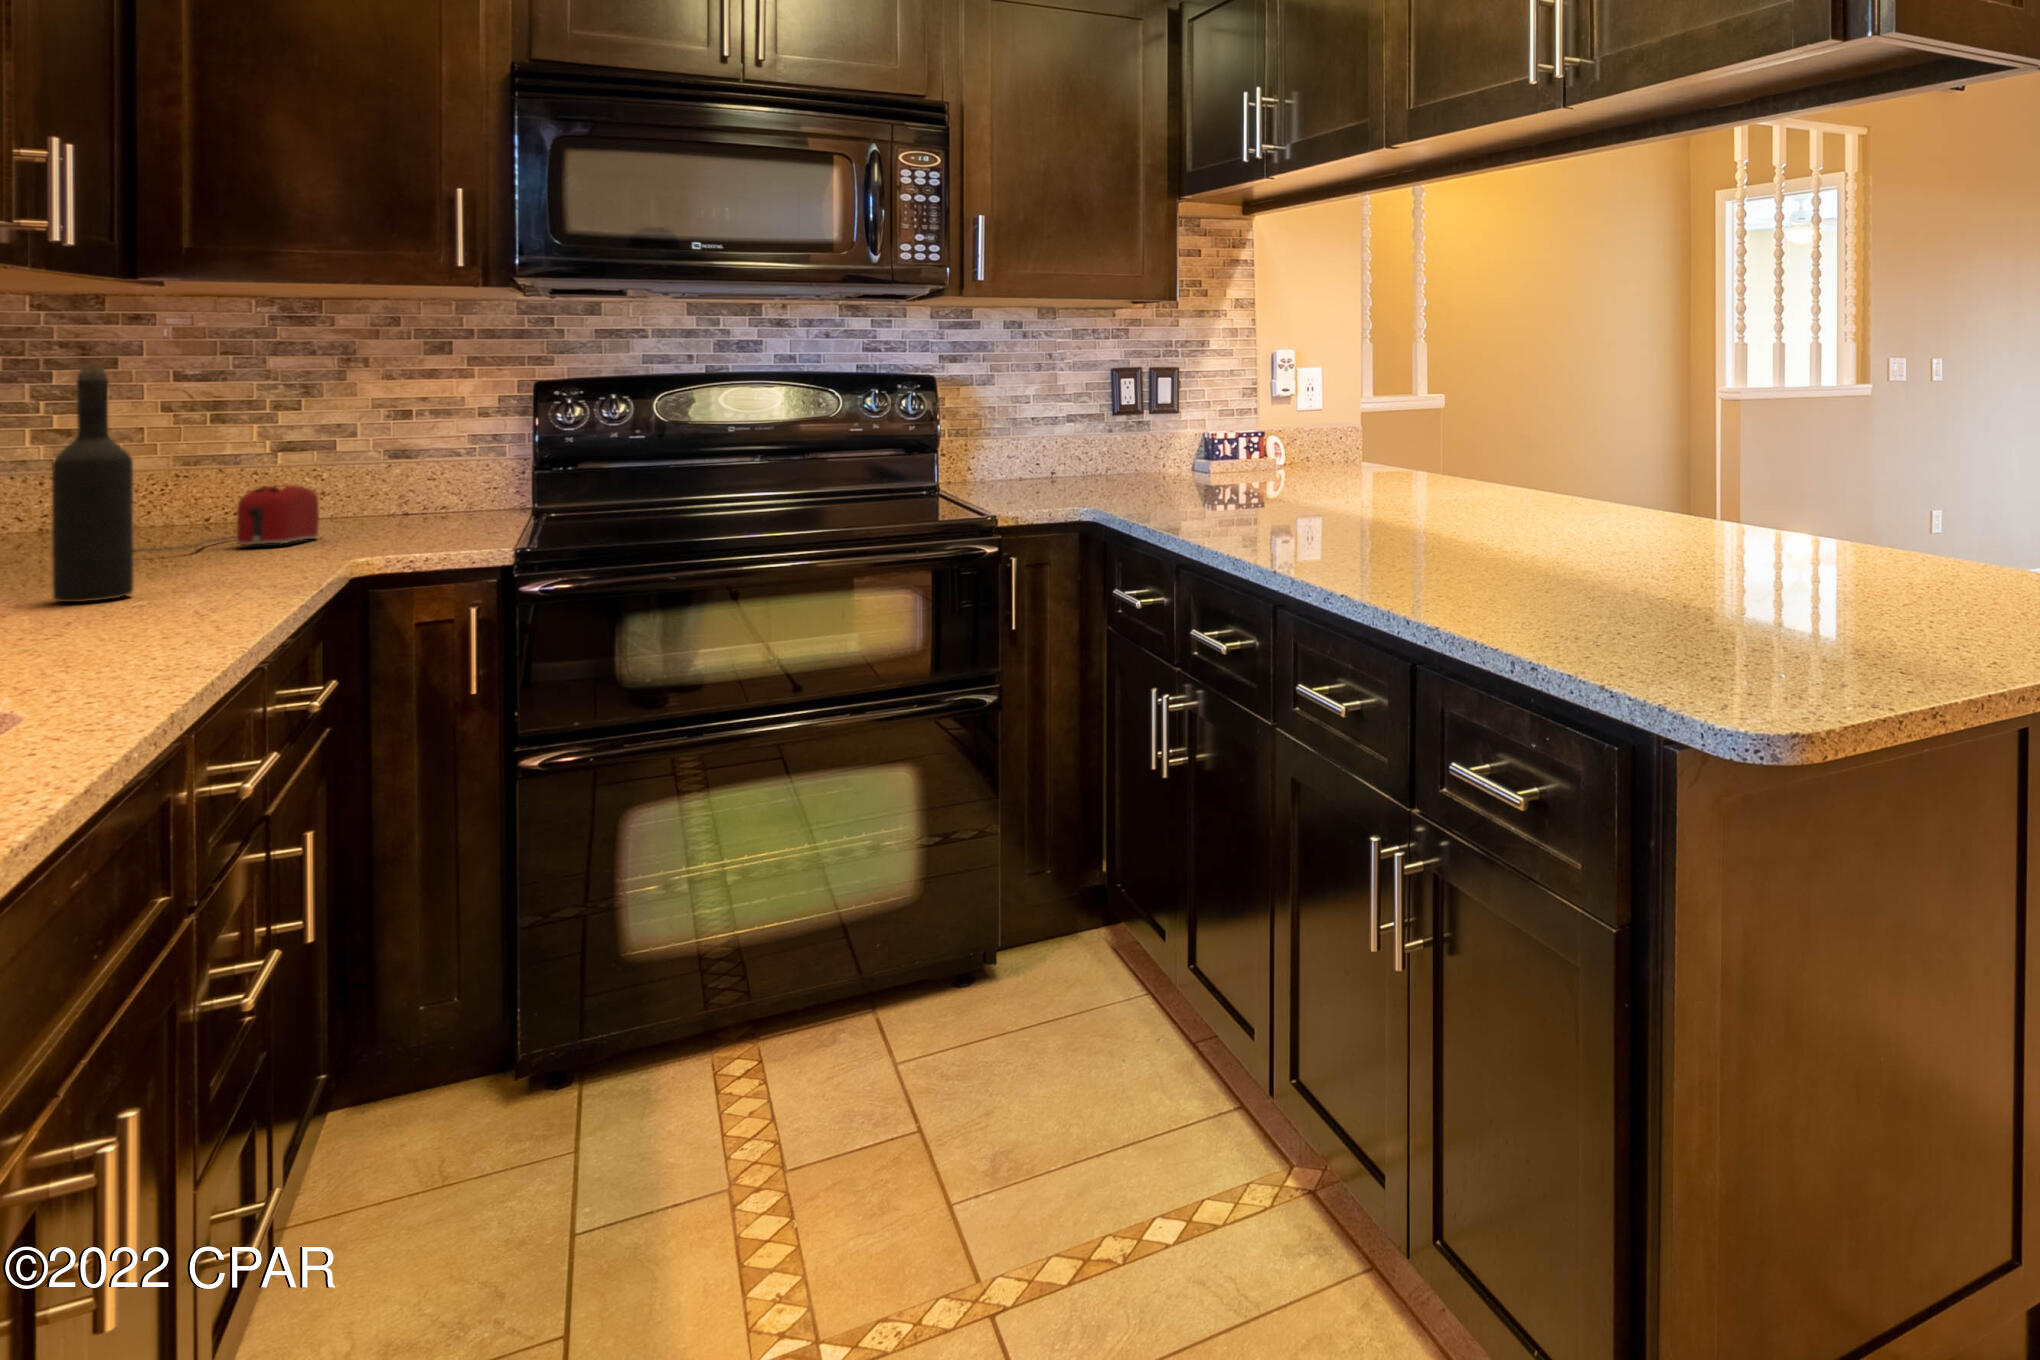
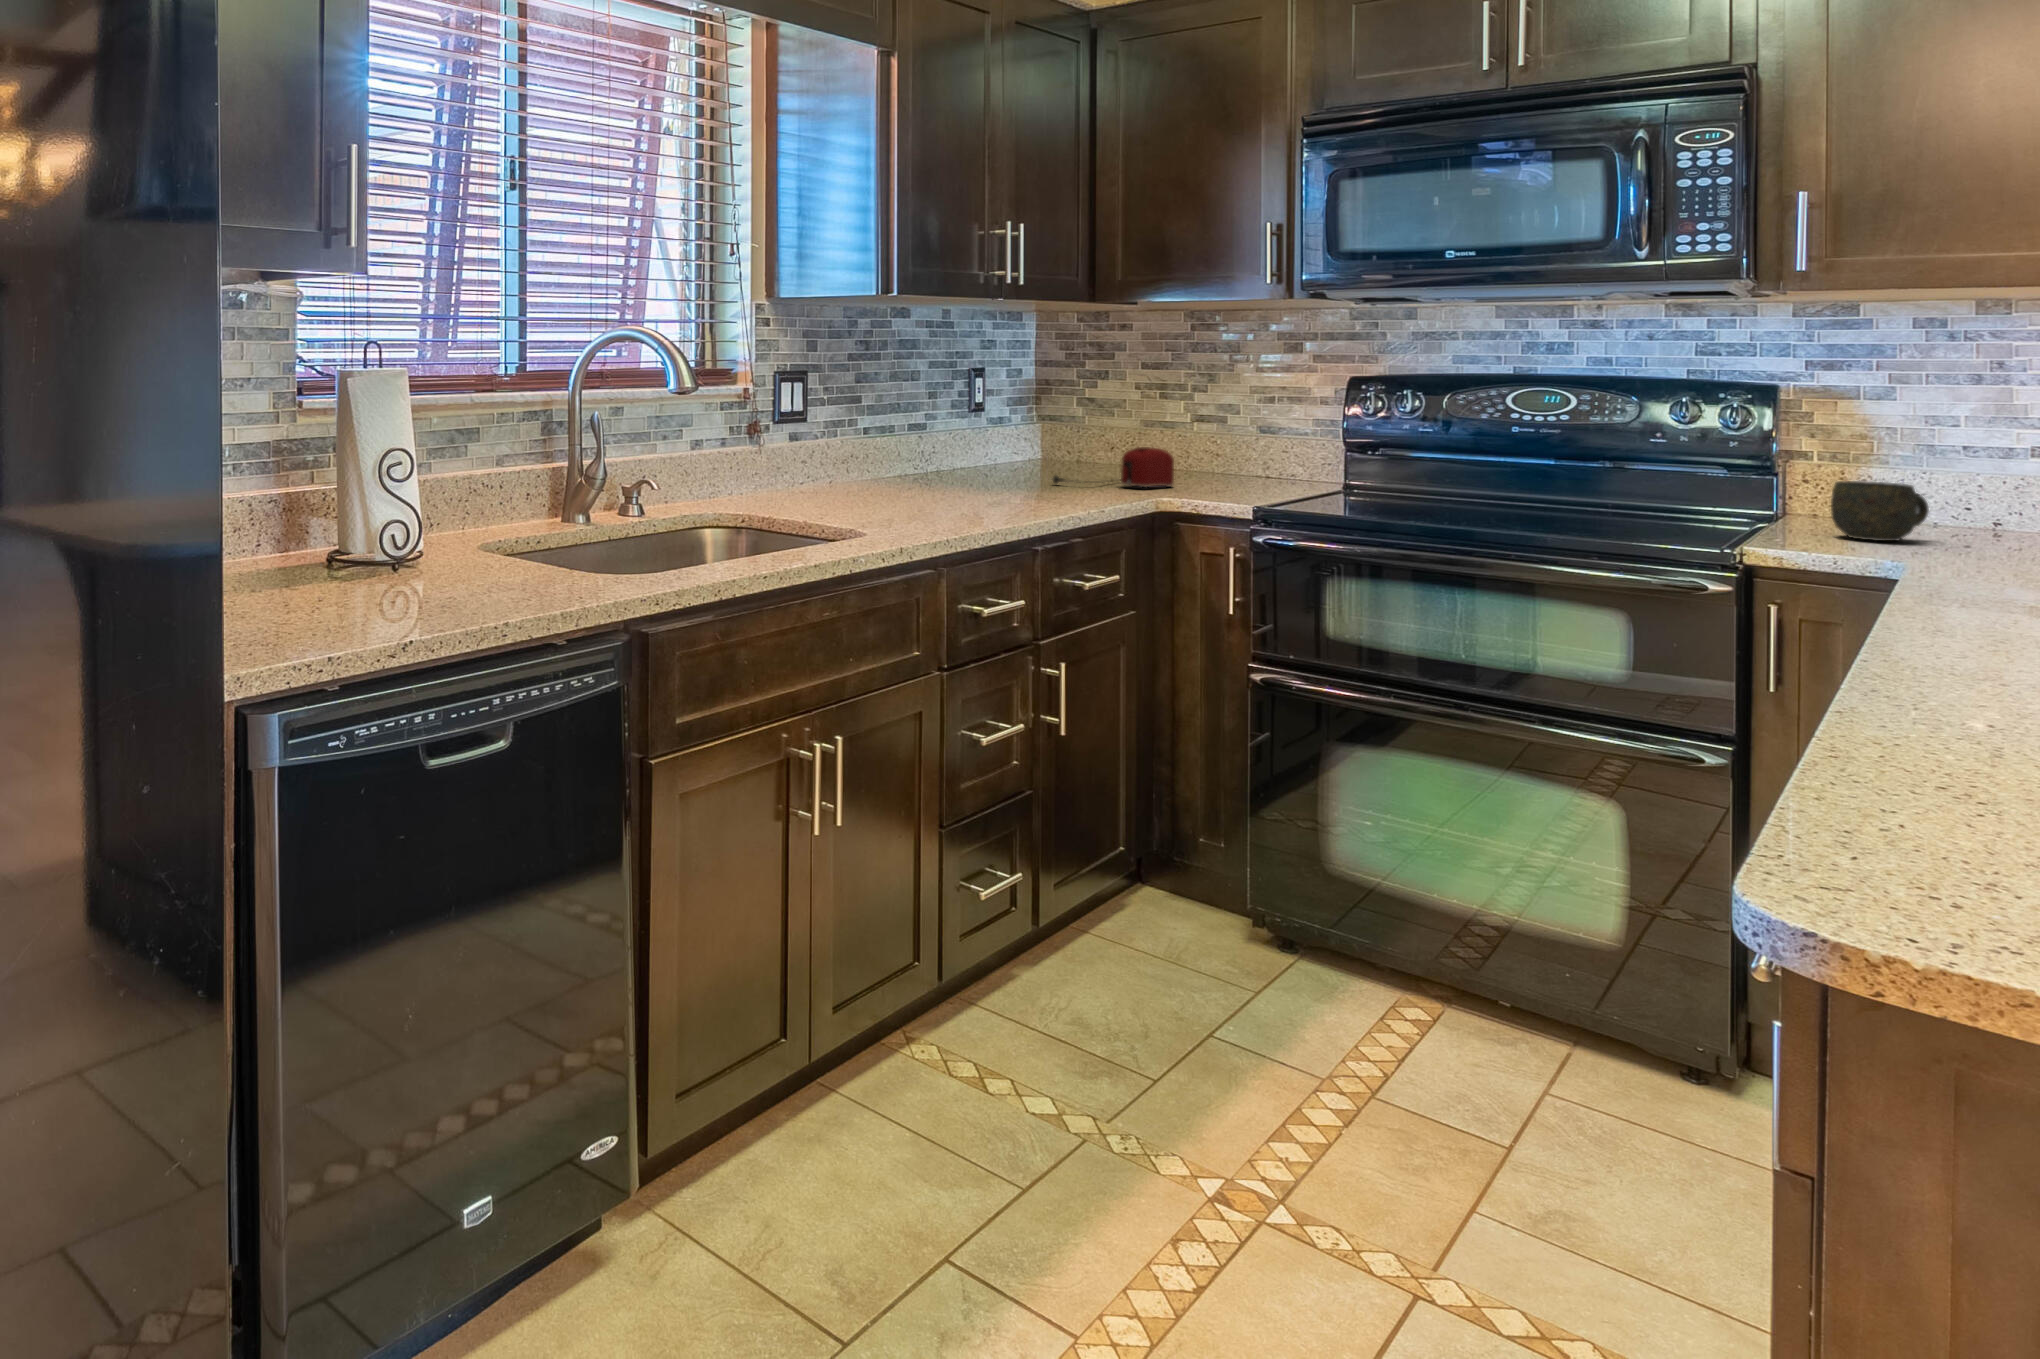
wine bottle: present [52,366,134,602] -> none [978,368,1013,506]
mug: none [996,451,1048,497] -> present [1831,481,1929,541]

